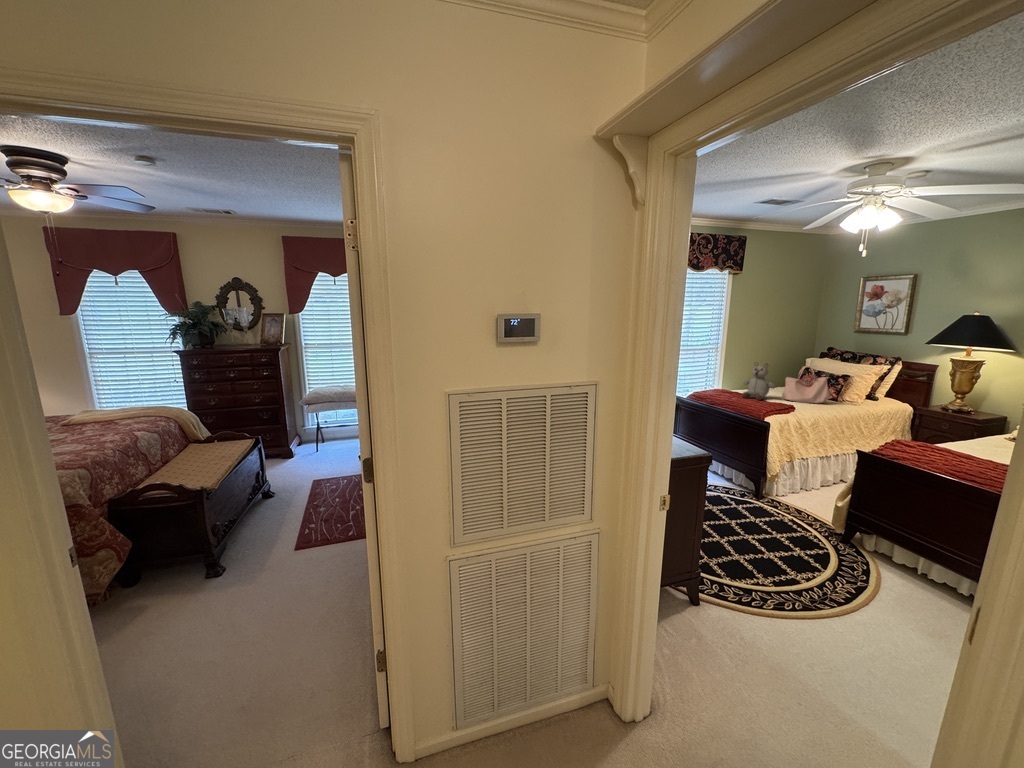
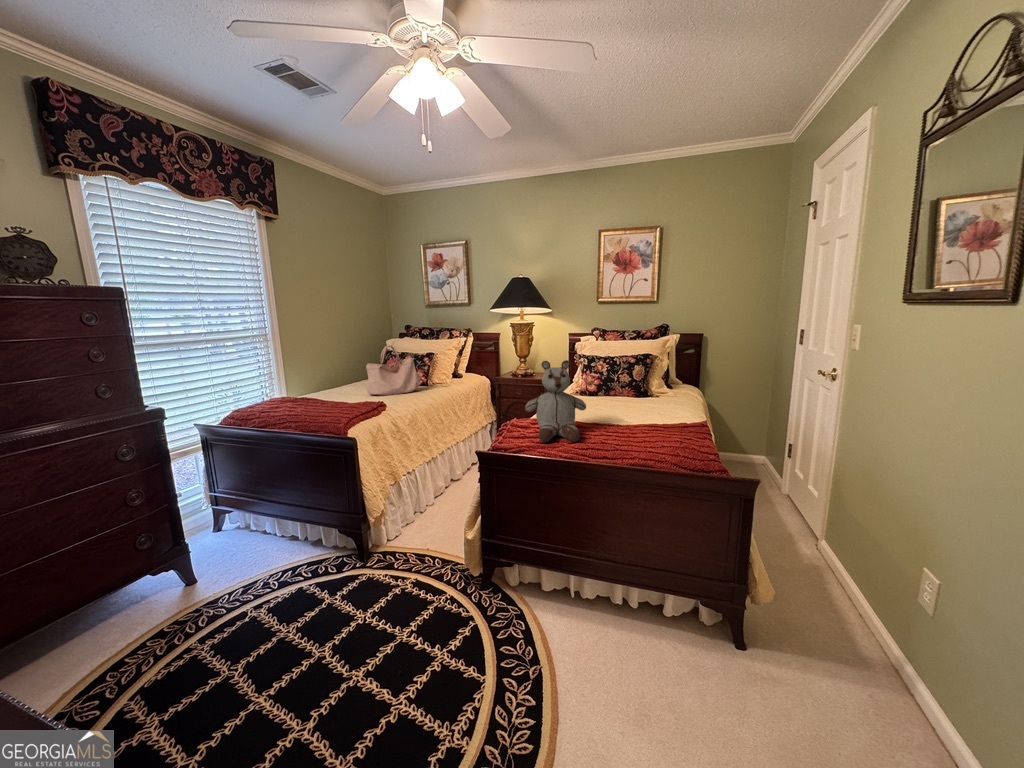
stuffed bear: present [742,362,775,400] -> present [525,360,586,442]

